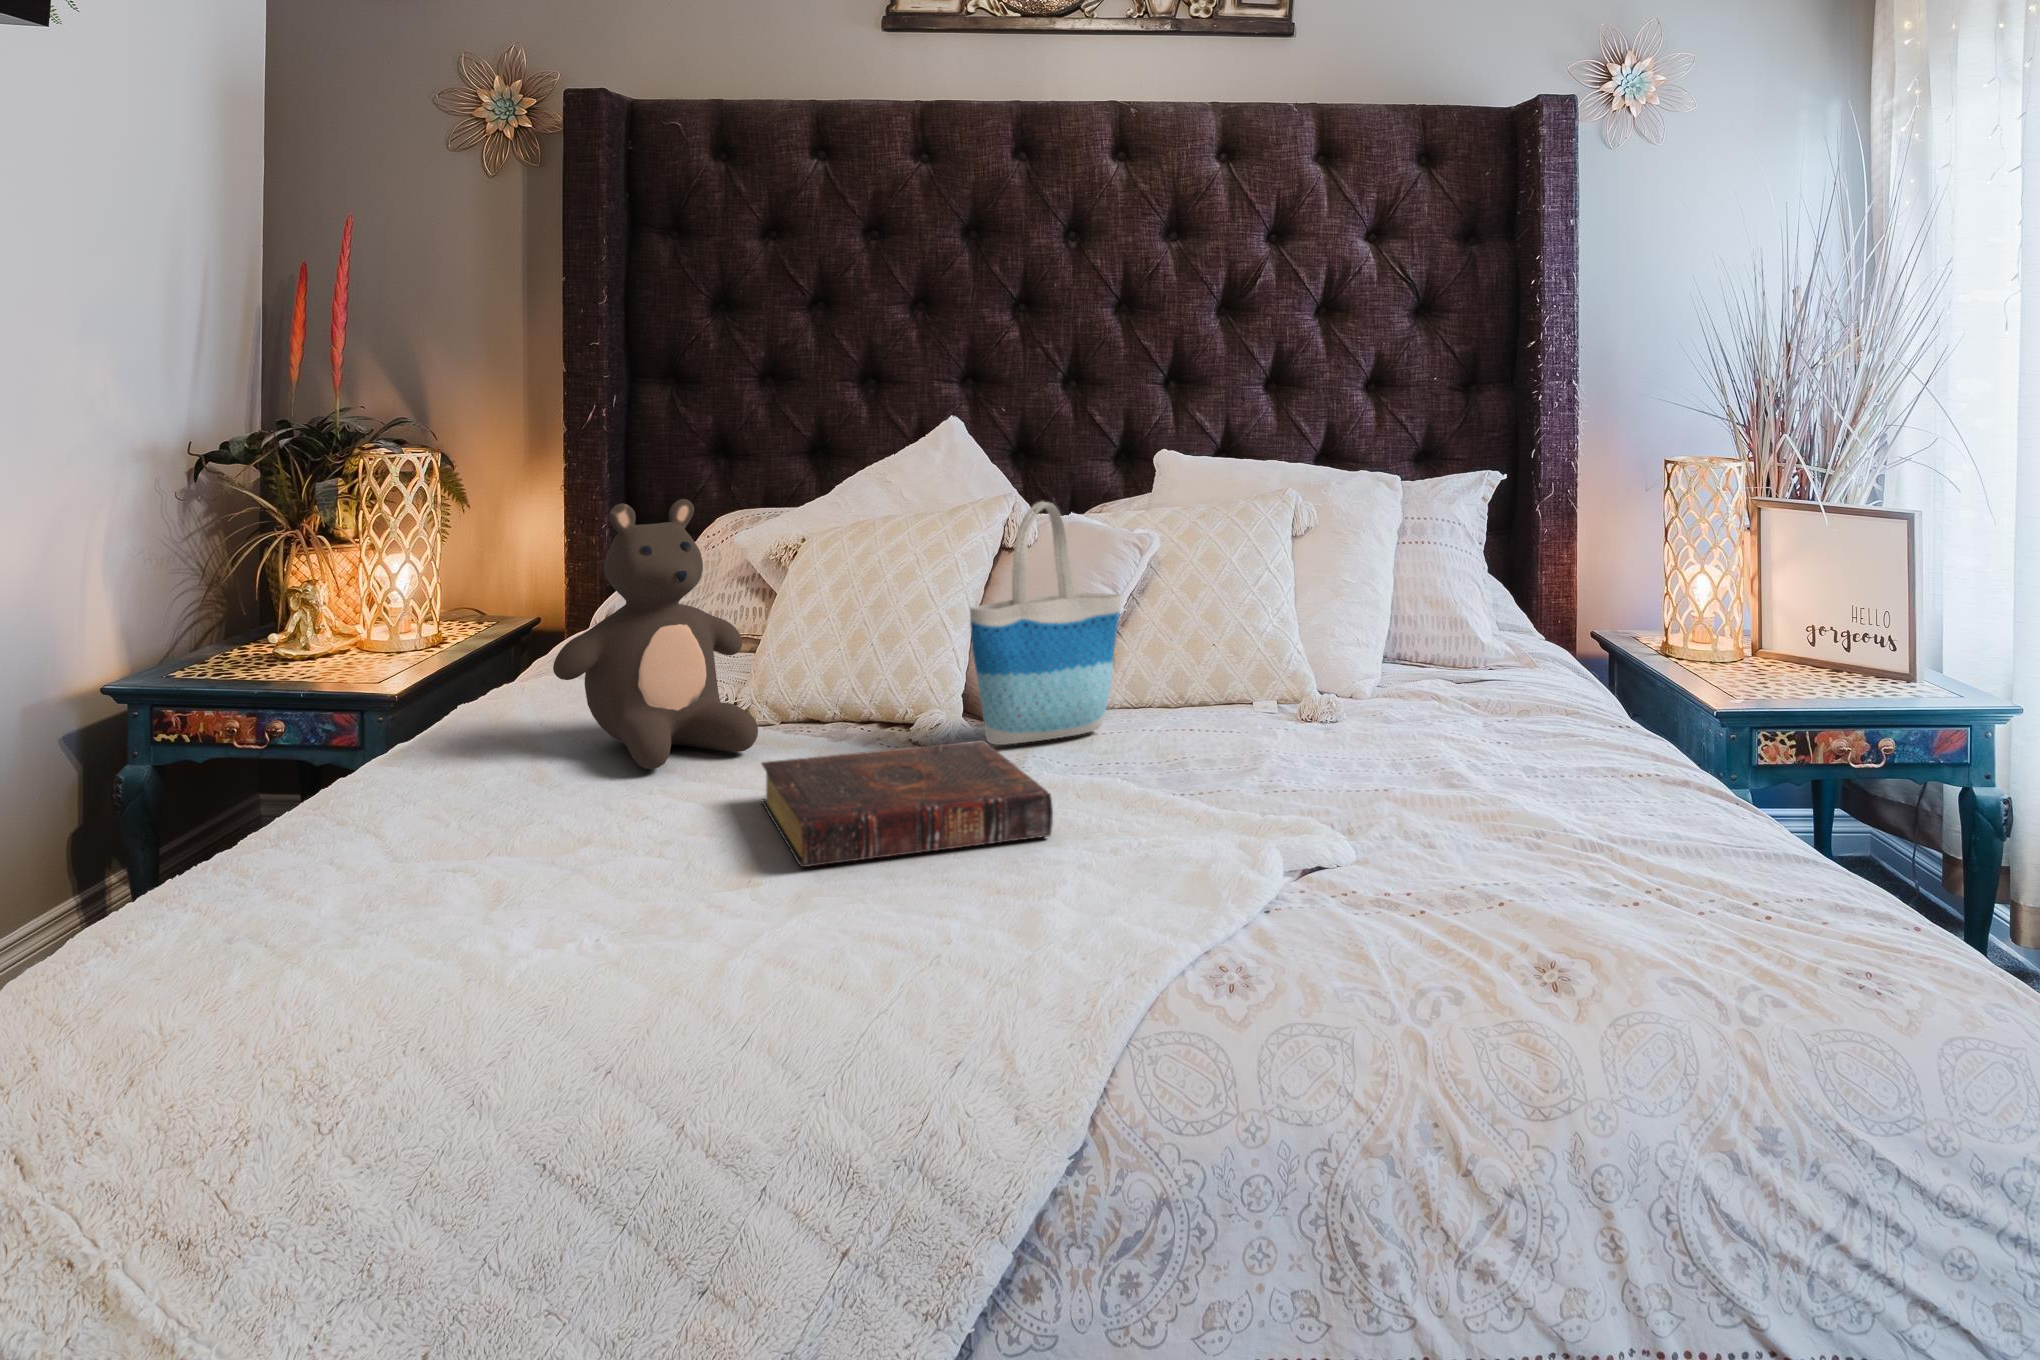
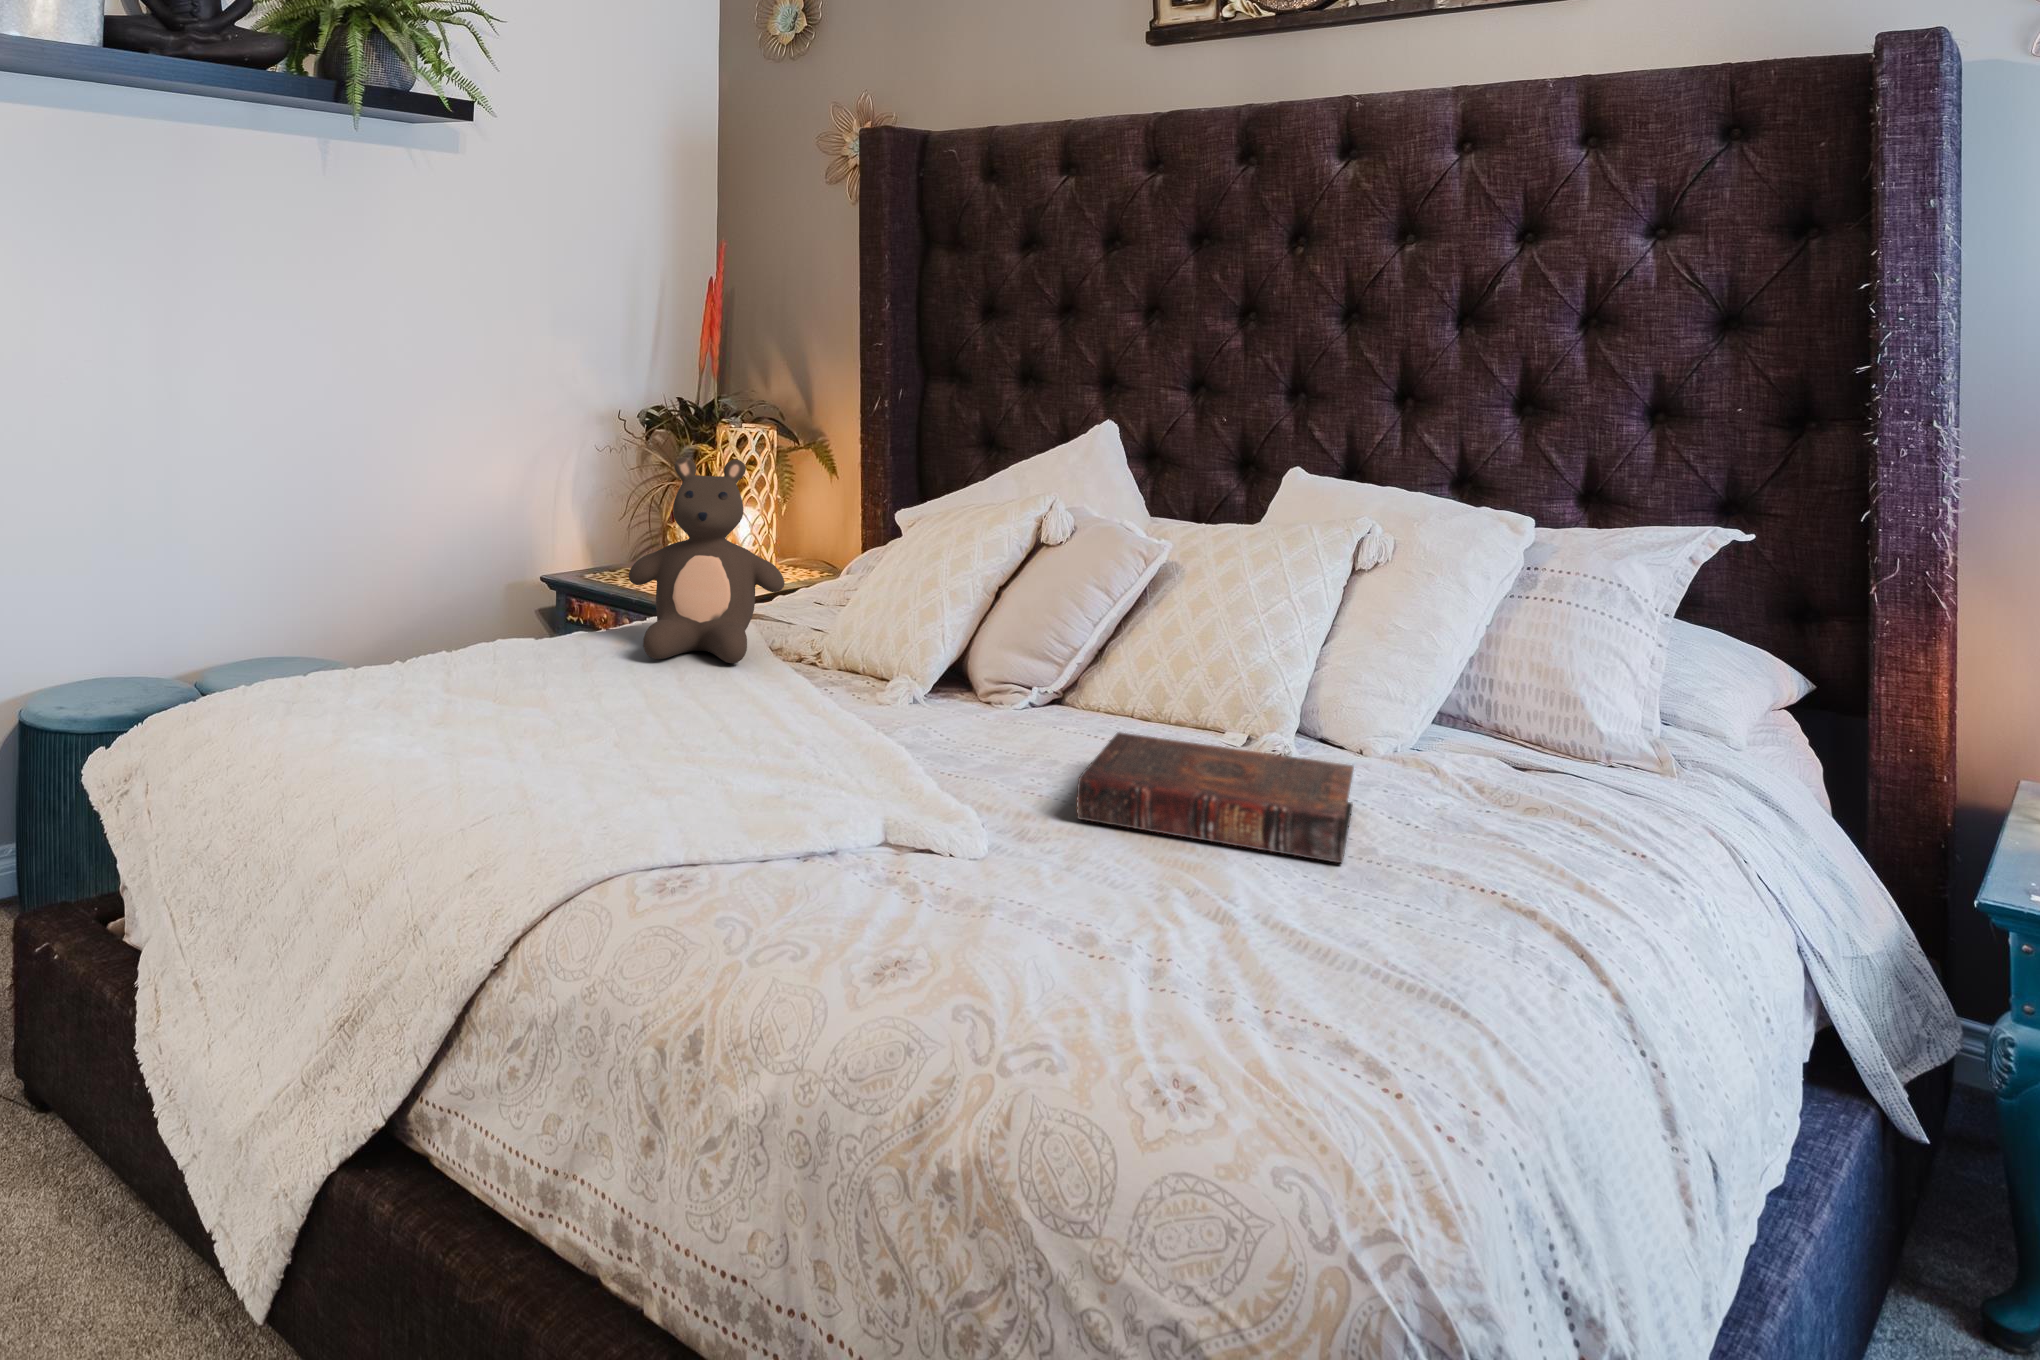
tote bag: present [970,502,1122,745] -> none [886,486,1048,712]
book: present [761,740,1053,867] -> present [1076,732,1354,863]

